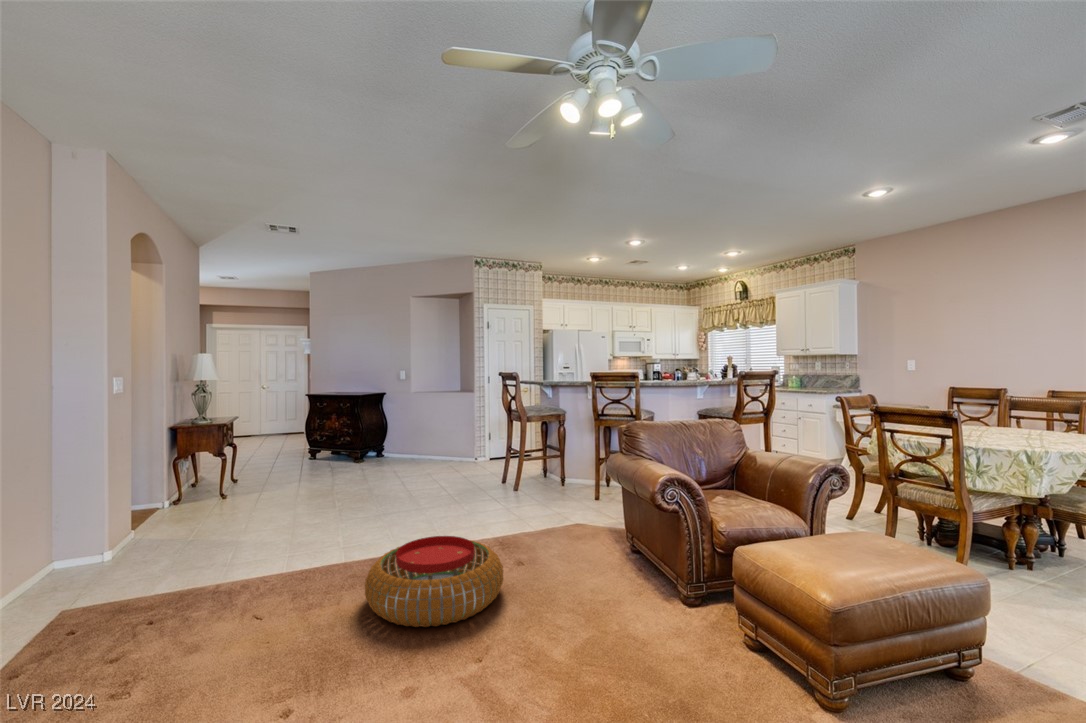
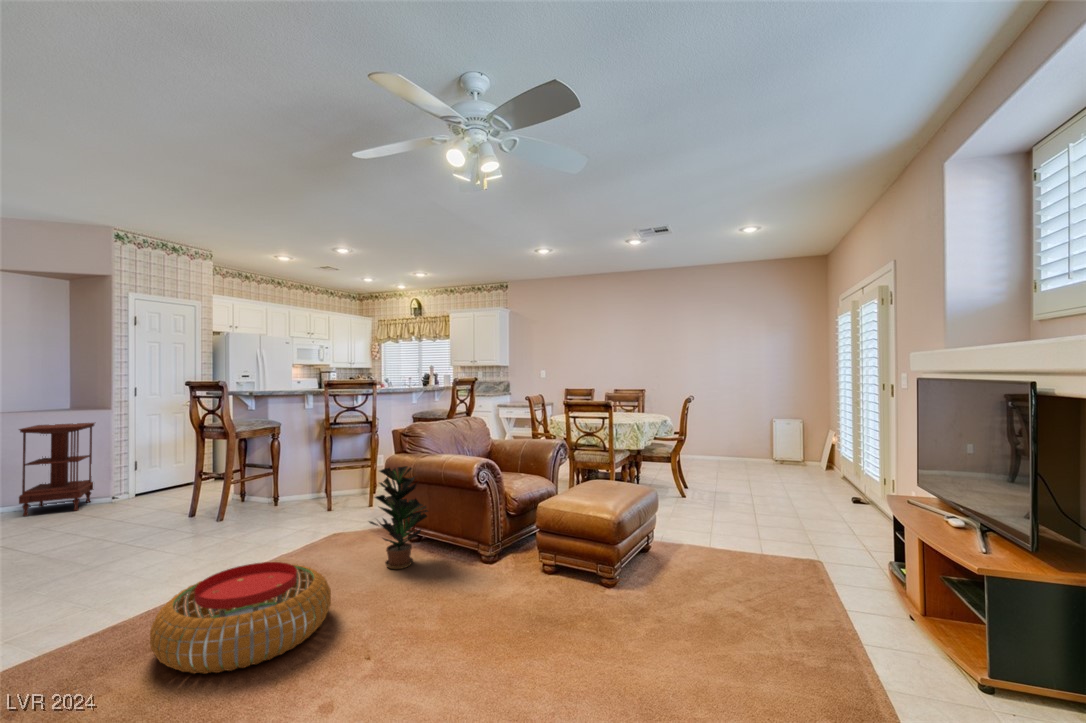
side table: none [424,402,468,466] -> present [19,423,95,516]
potted plant: none [574,467,635,580] -> present [369,466,428,569]

